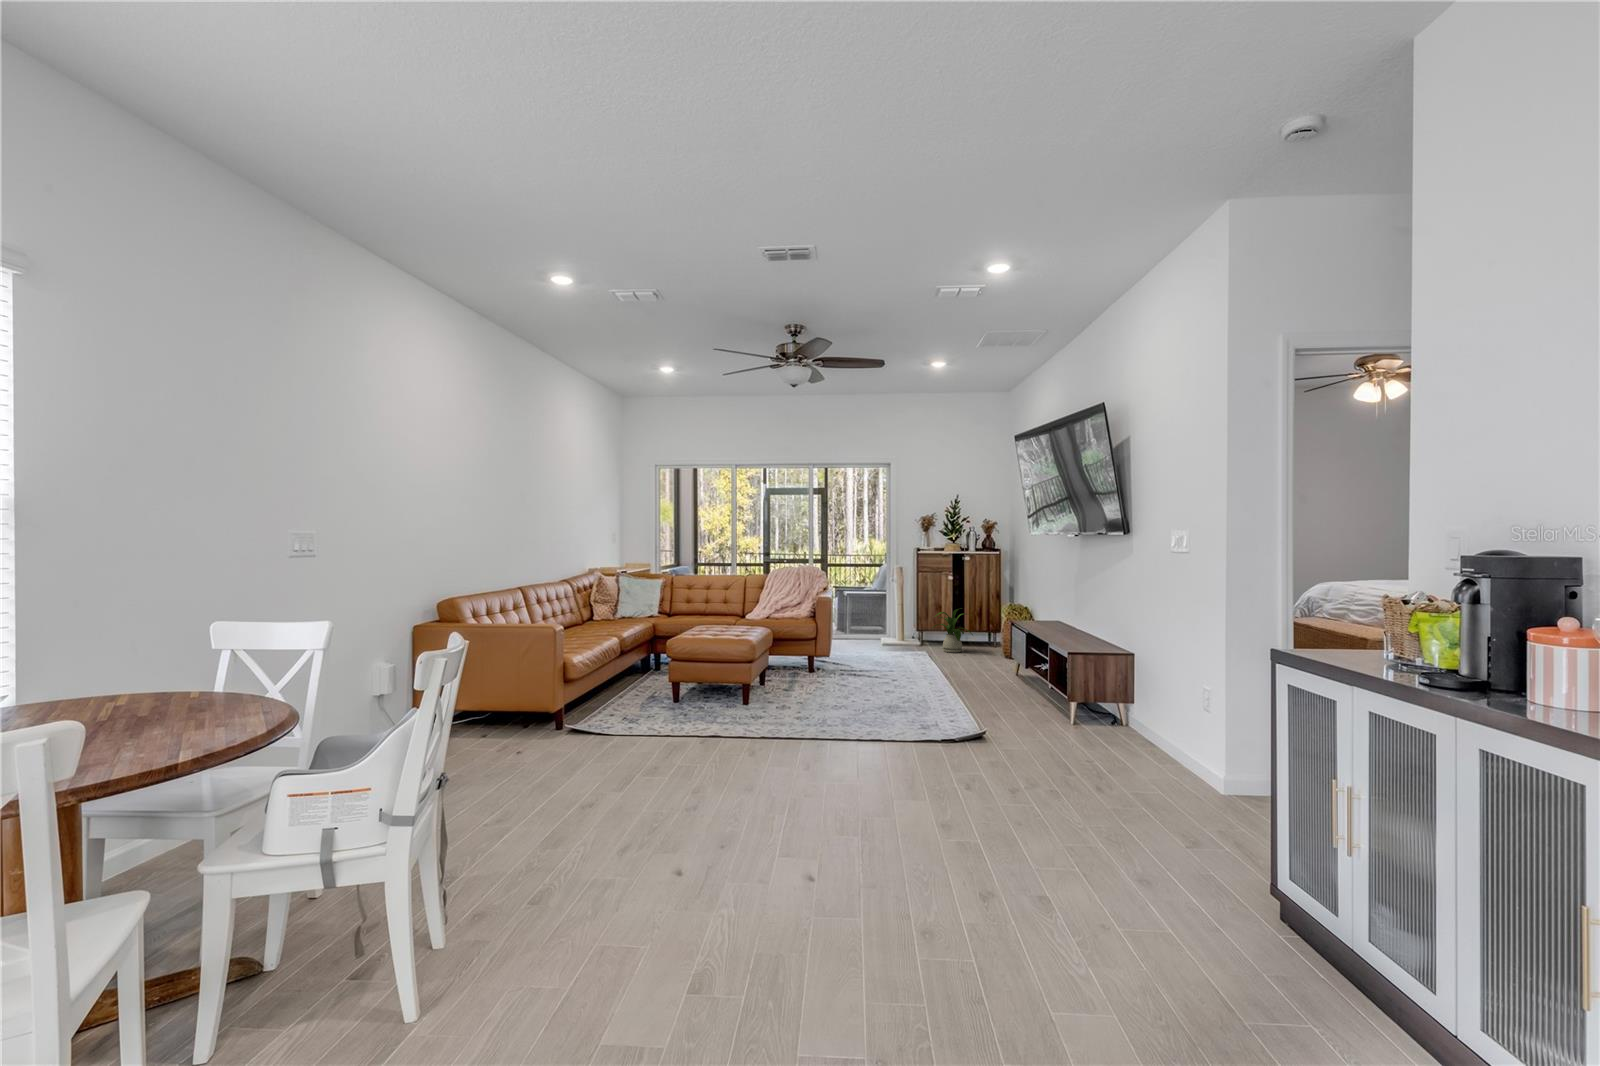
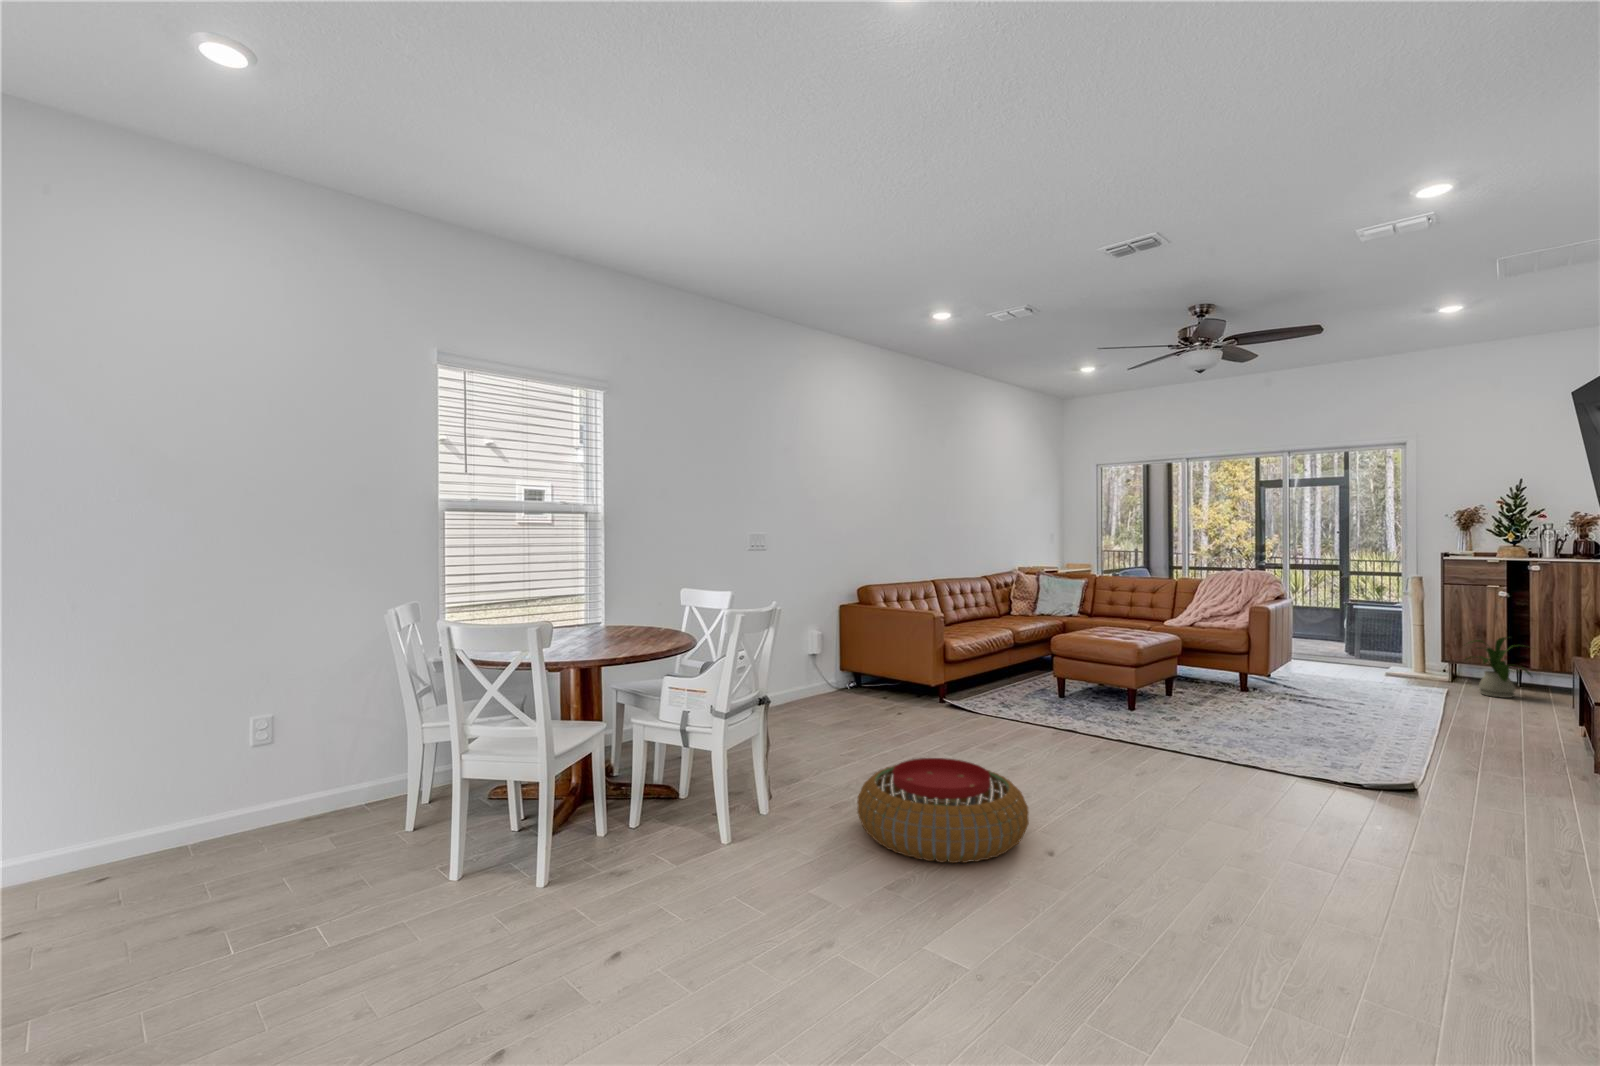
pouf: none [591,799,797,940] -> present [857,758,1029,863]

